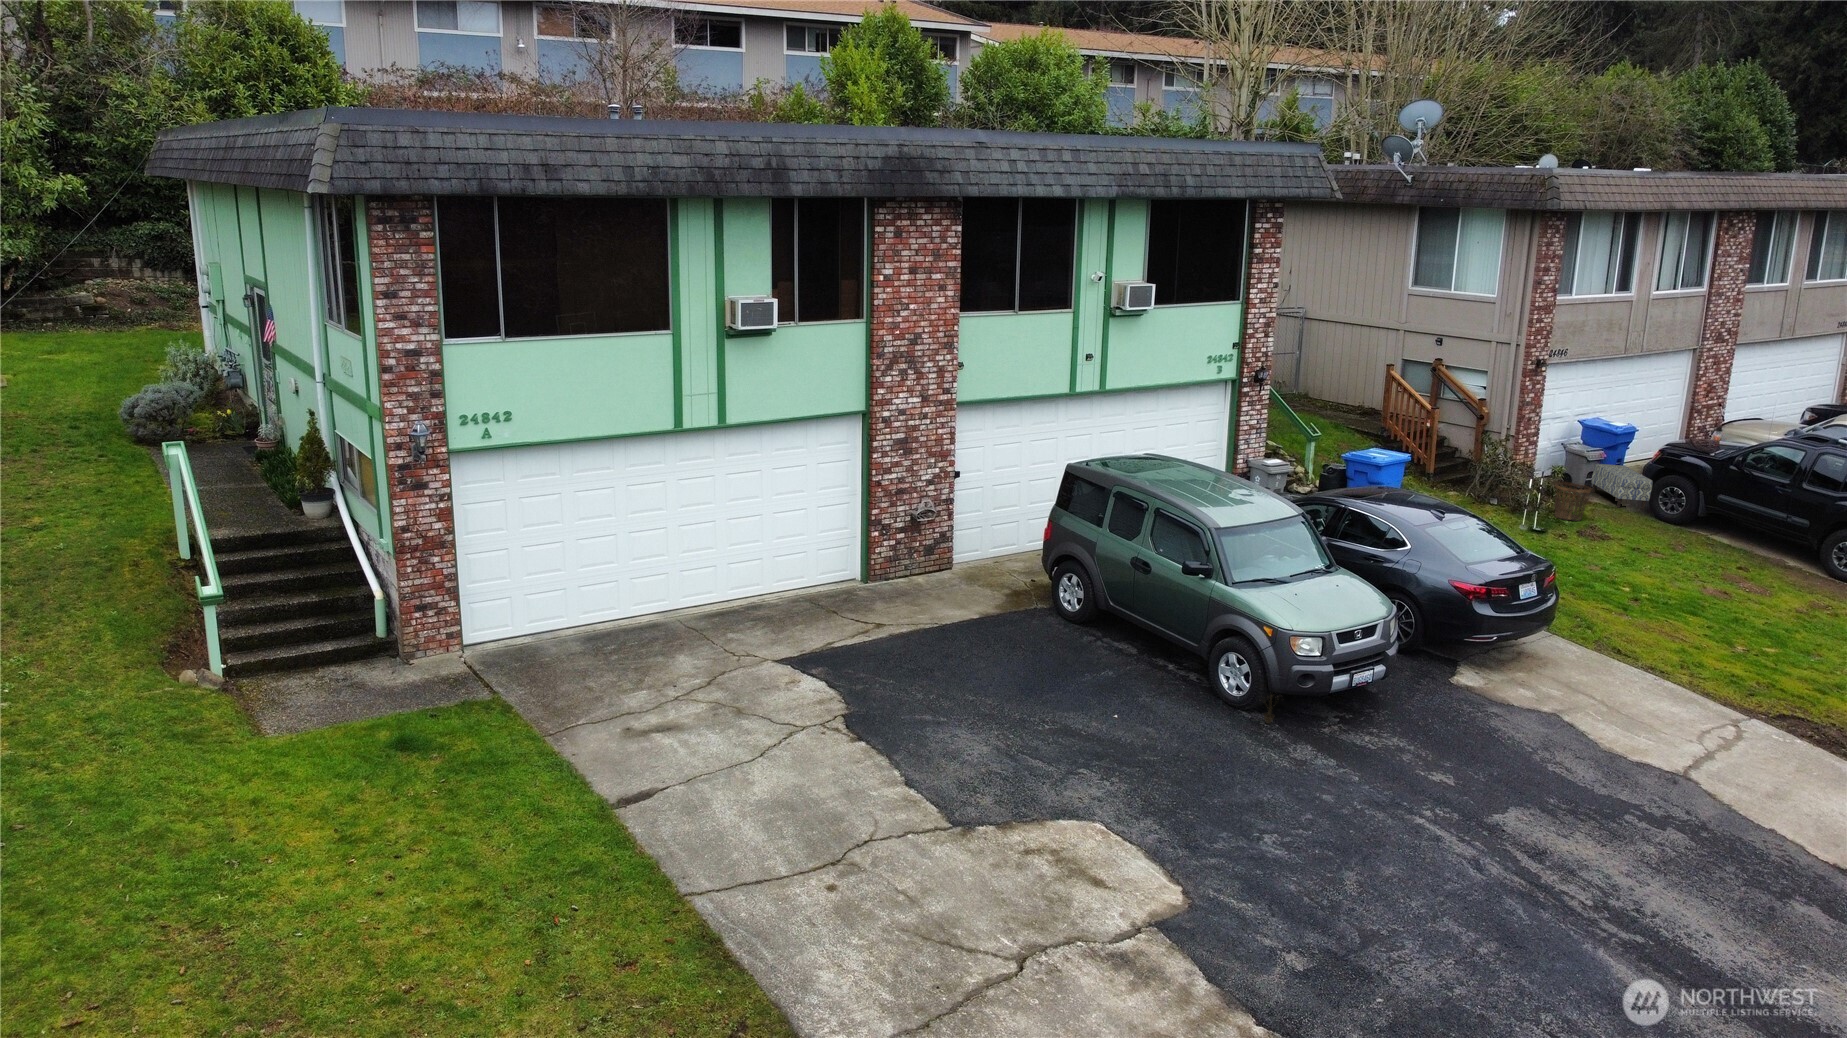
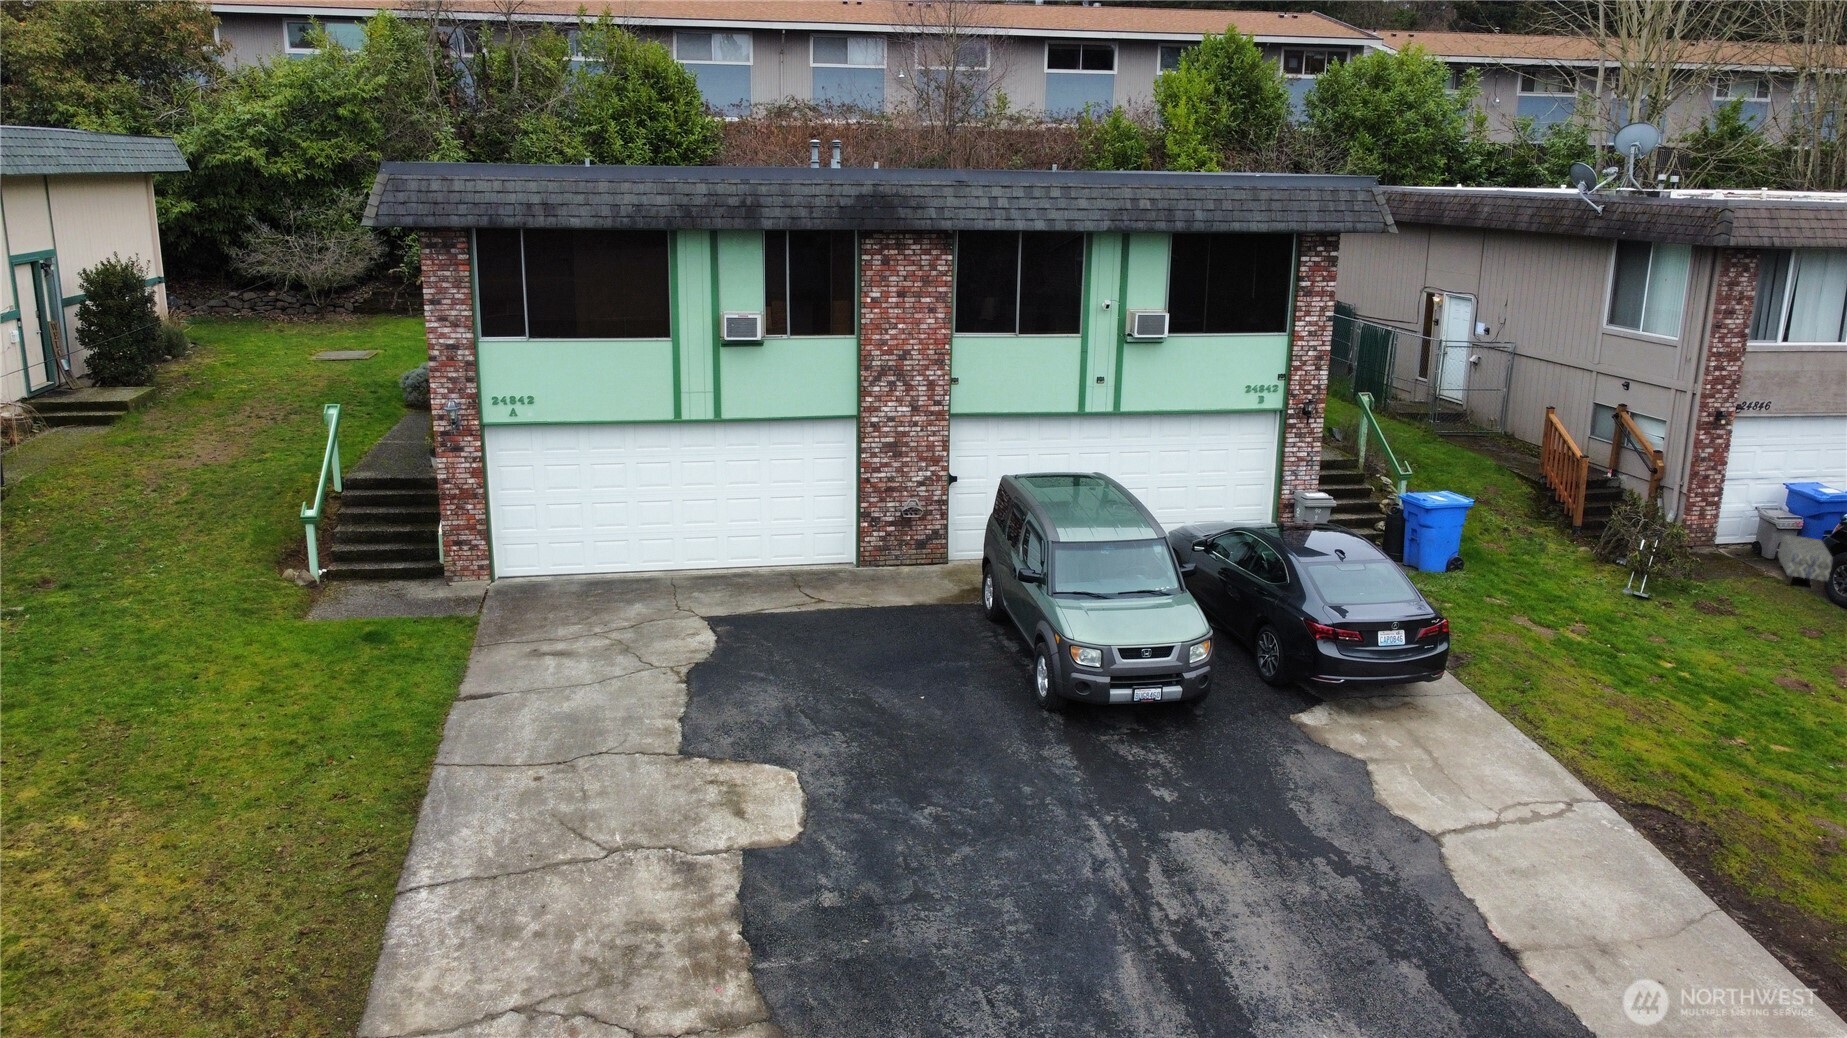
basket: present [1554,482,1591,521] -> none [1682,549,1726,593]
decorative plant: present [1260,692,1279,724] -> none [1039,691,1067,724]

